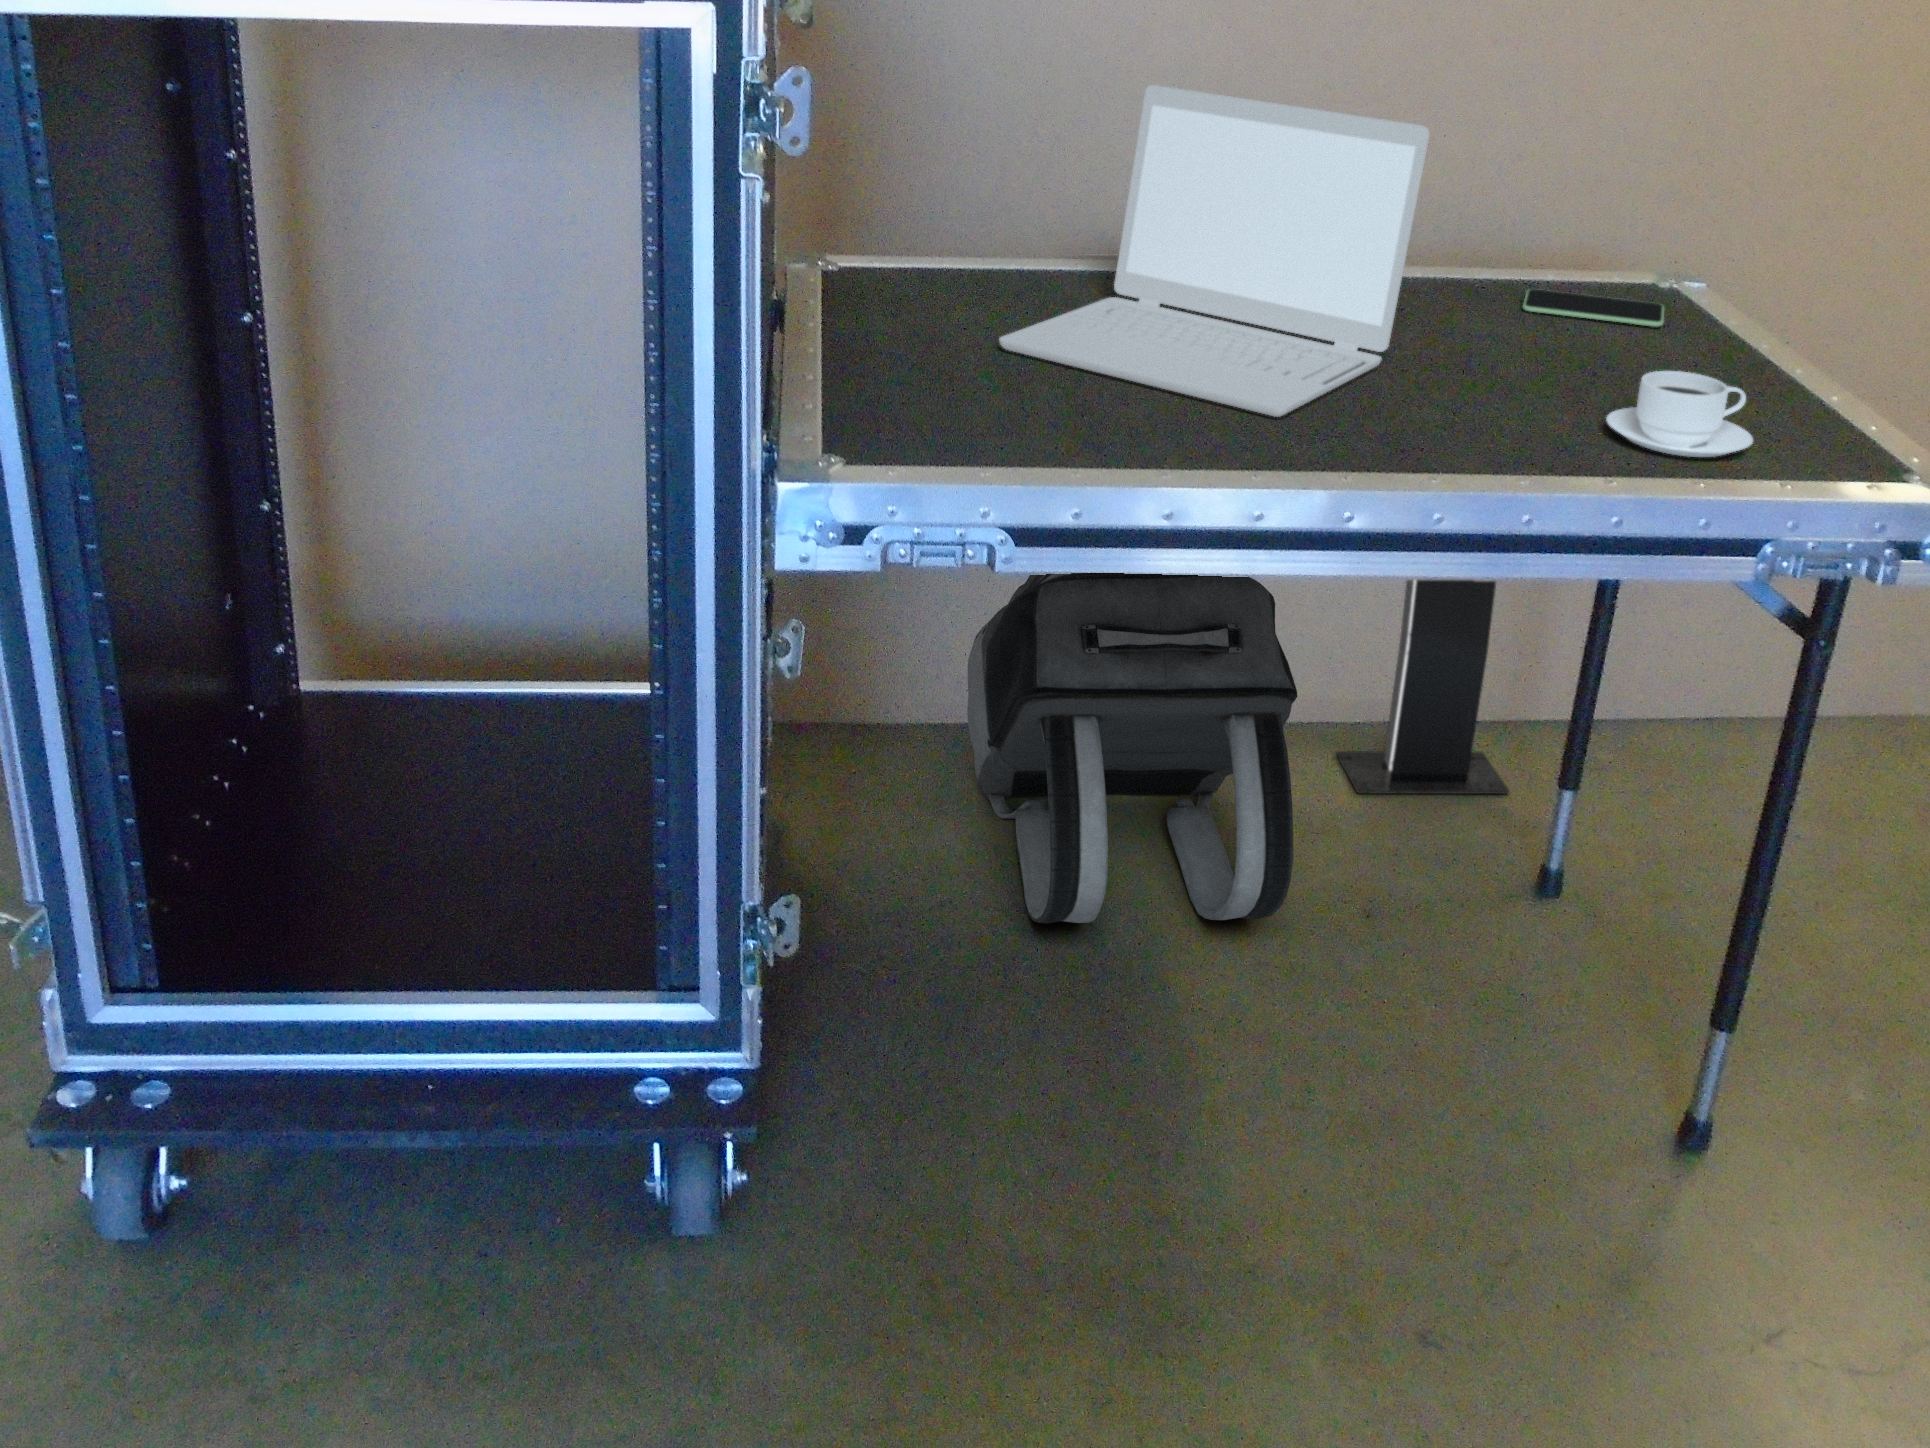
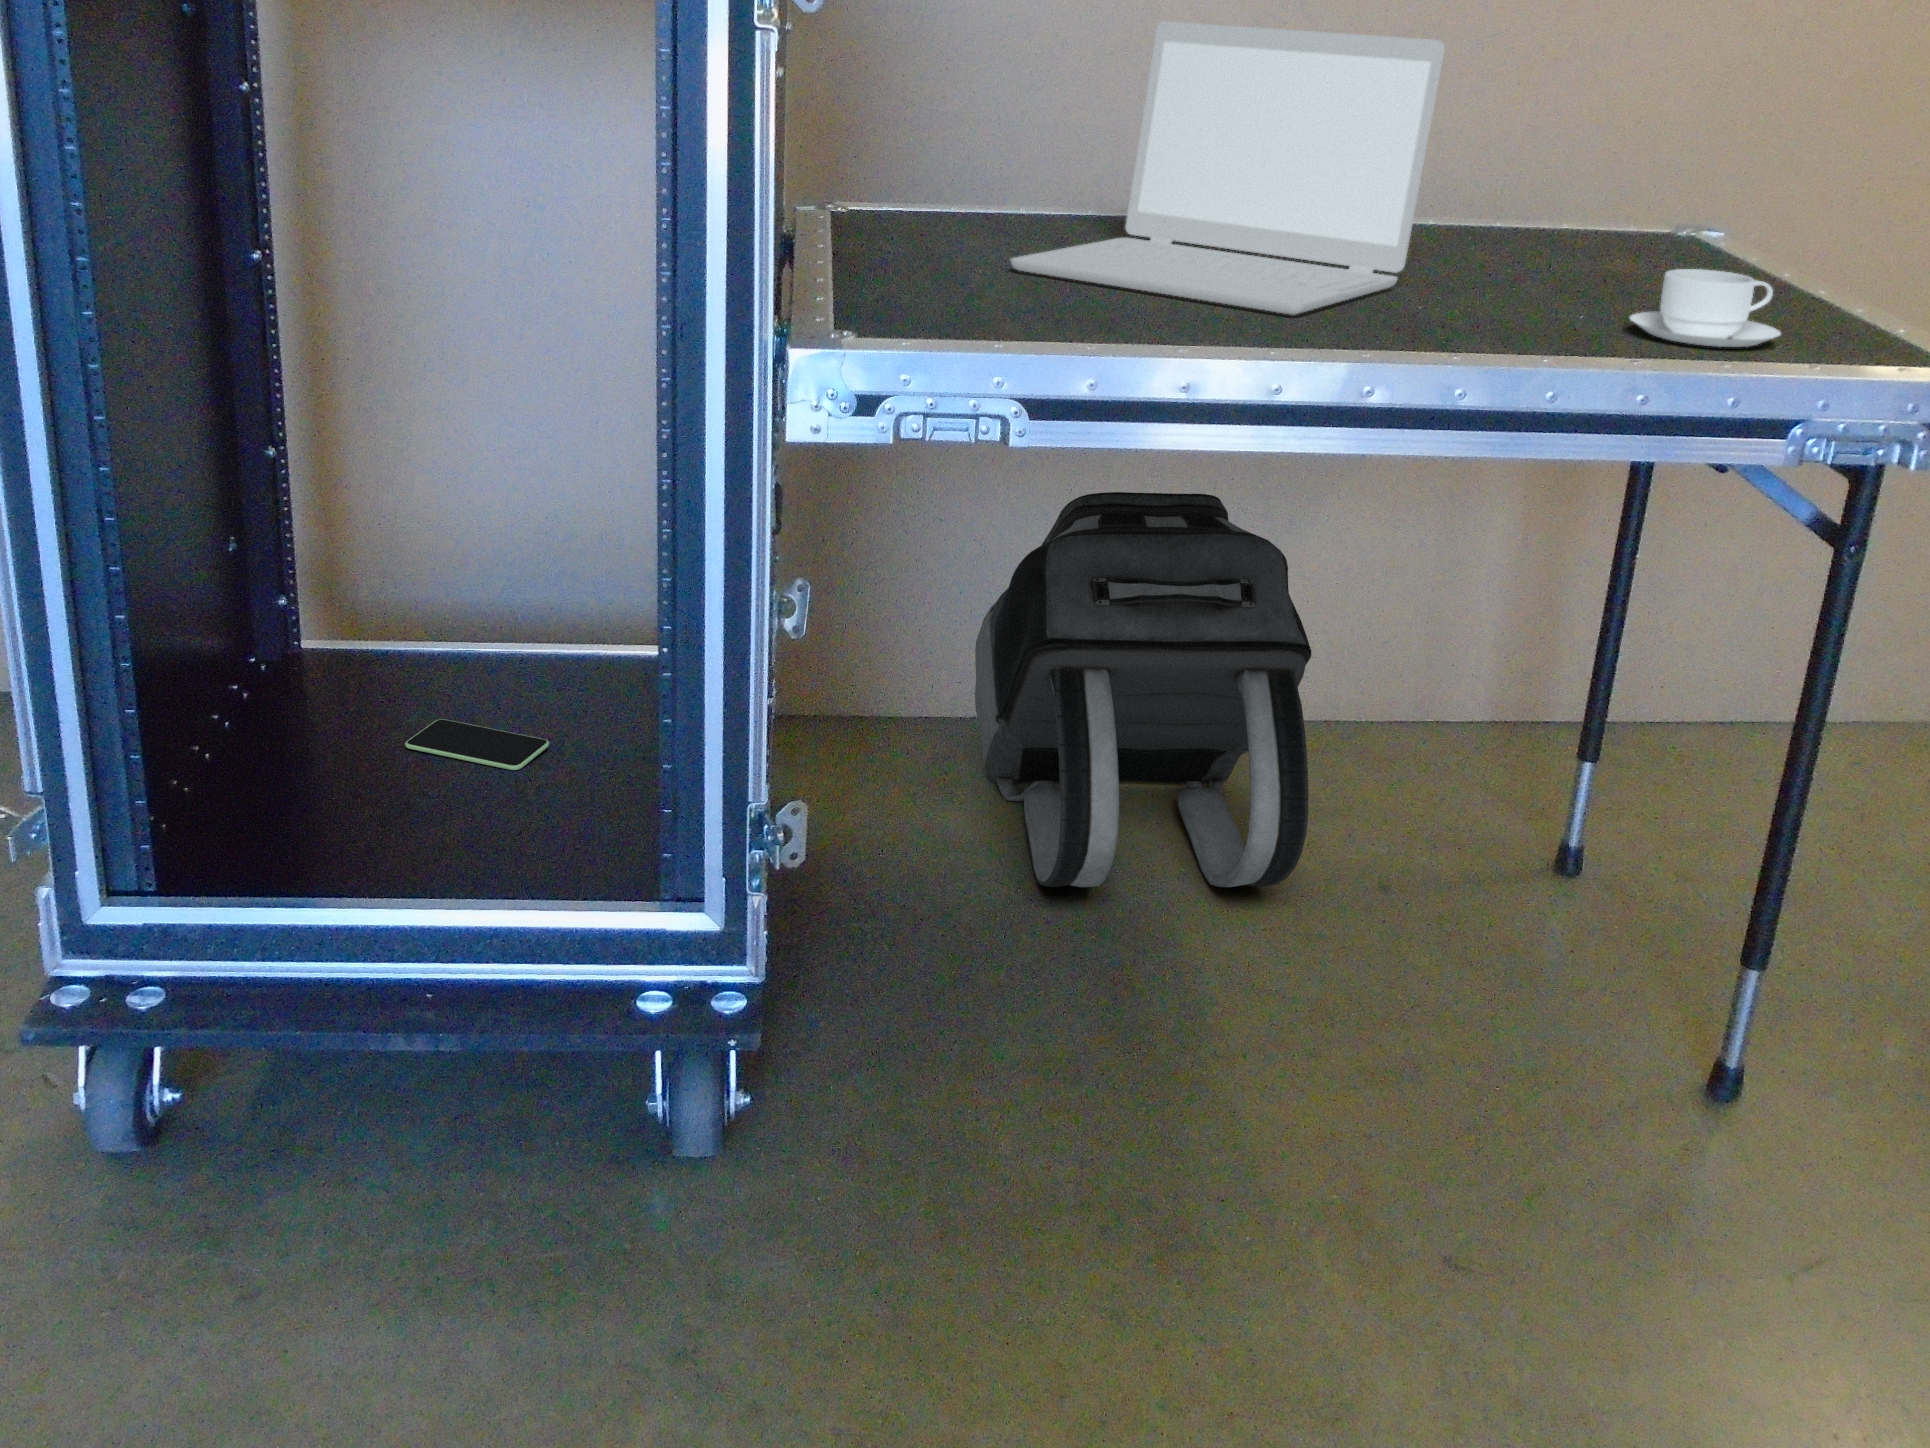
smartphone: present [1523,289,1664,327] -> present [405,719,549,770]
speaker: present [1336,580,1509,794] -> none [1349,336,1537,787]

